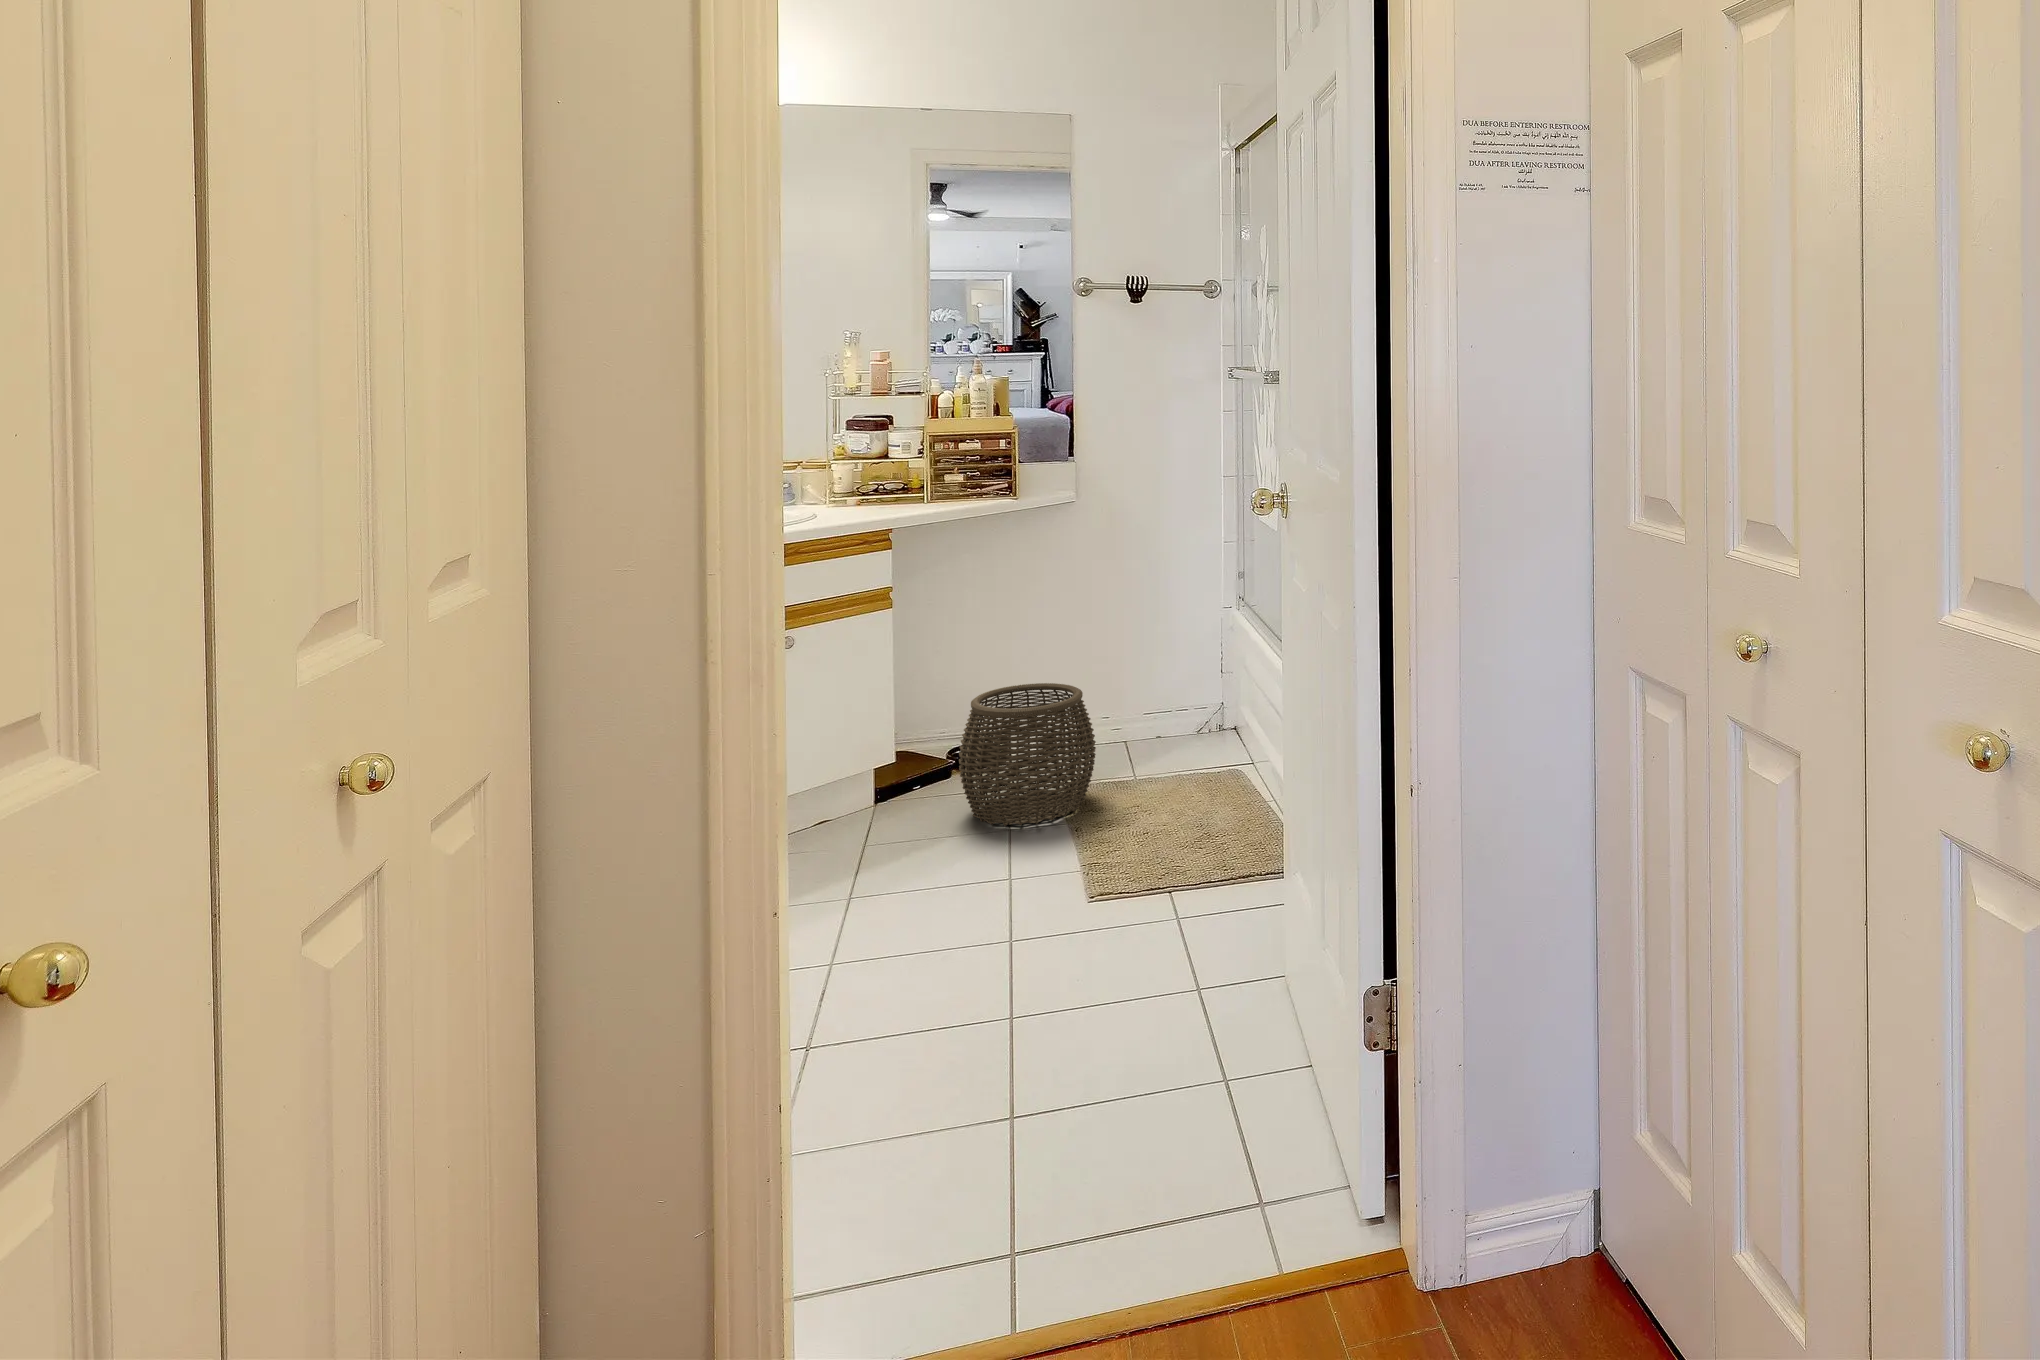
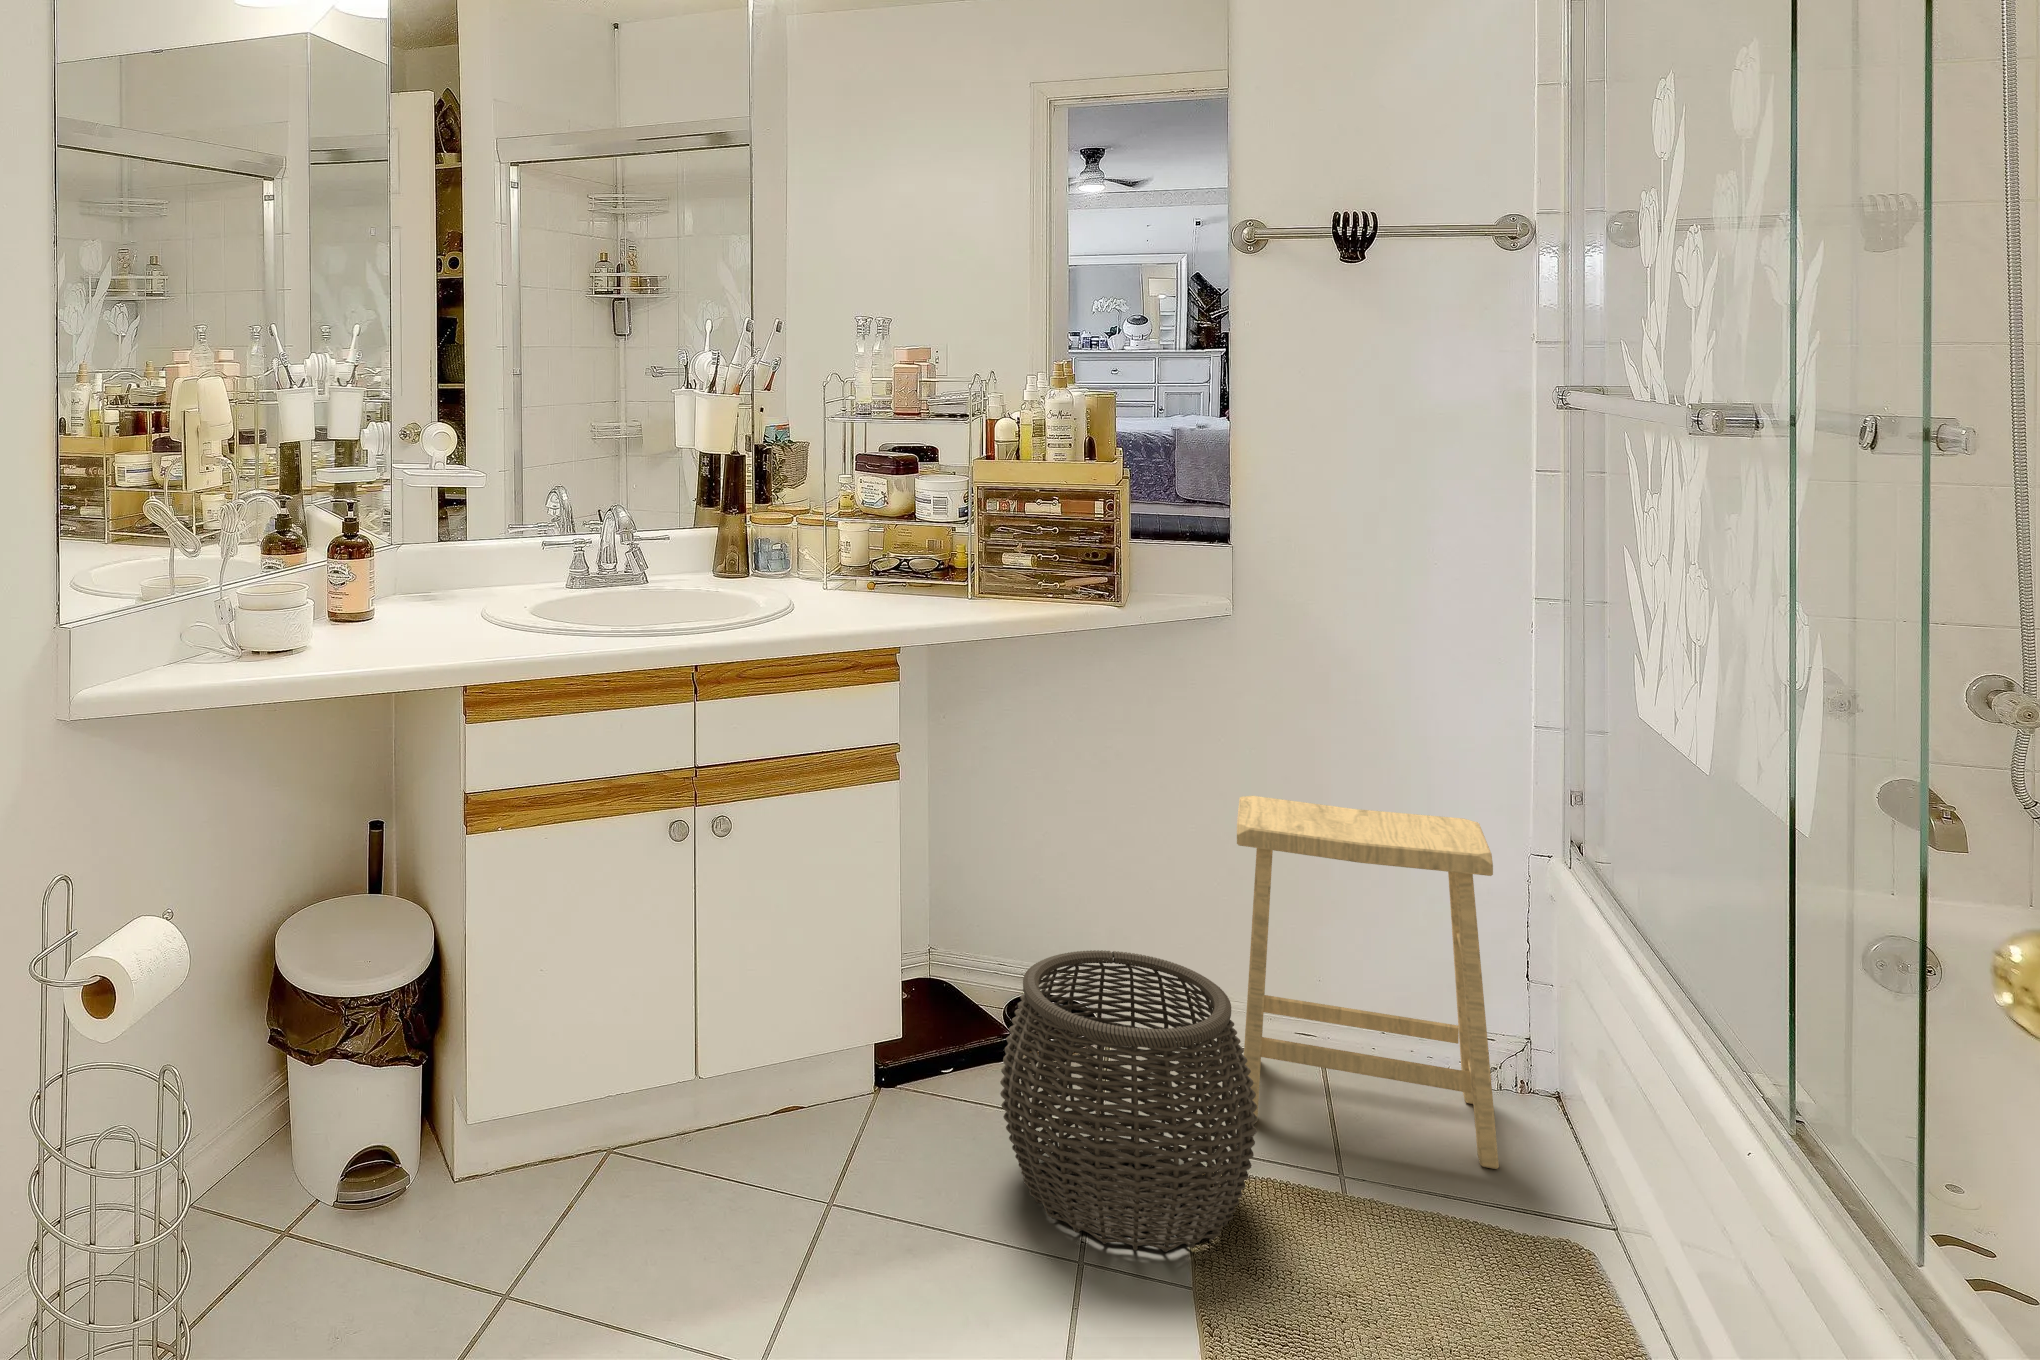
footstool: none [1081,593,1208,770] -> present [1237,796,1499,1169]

